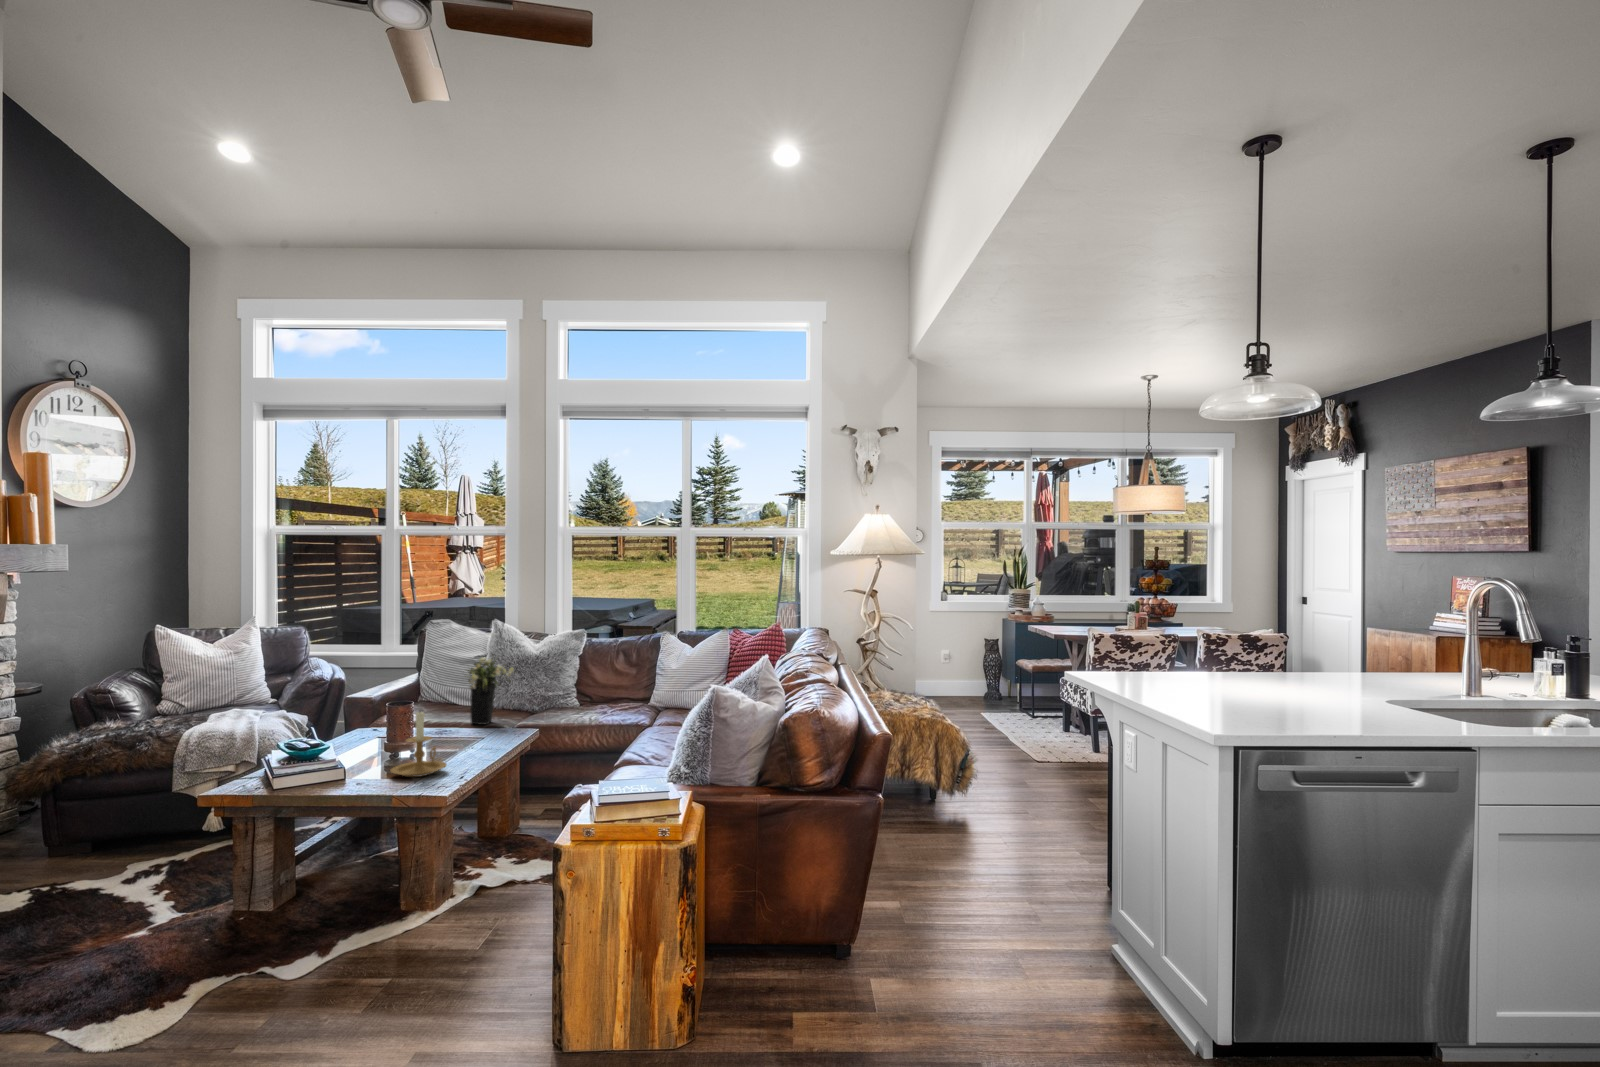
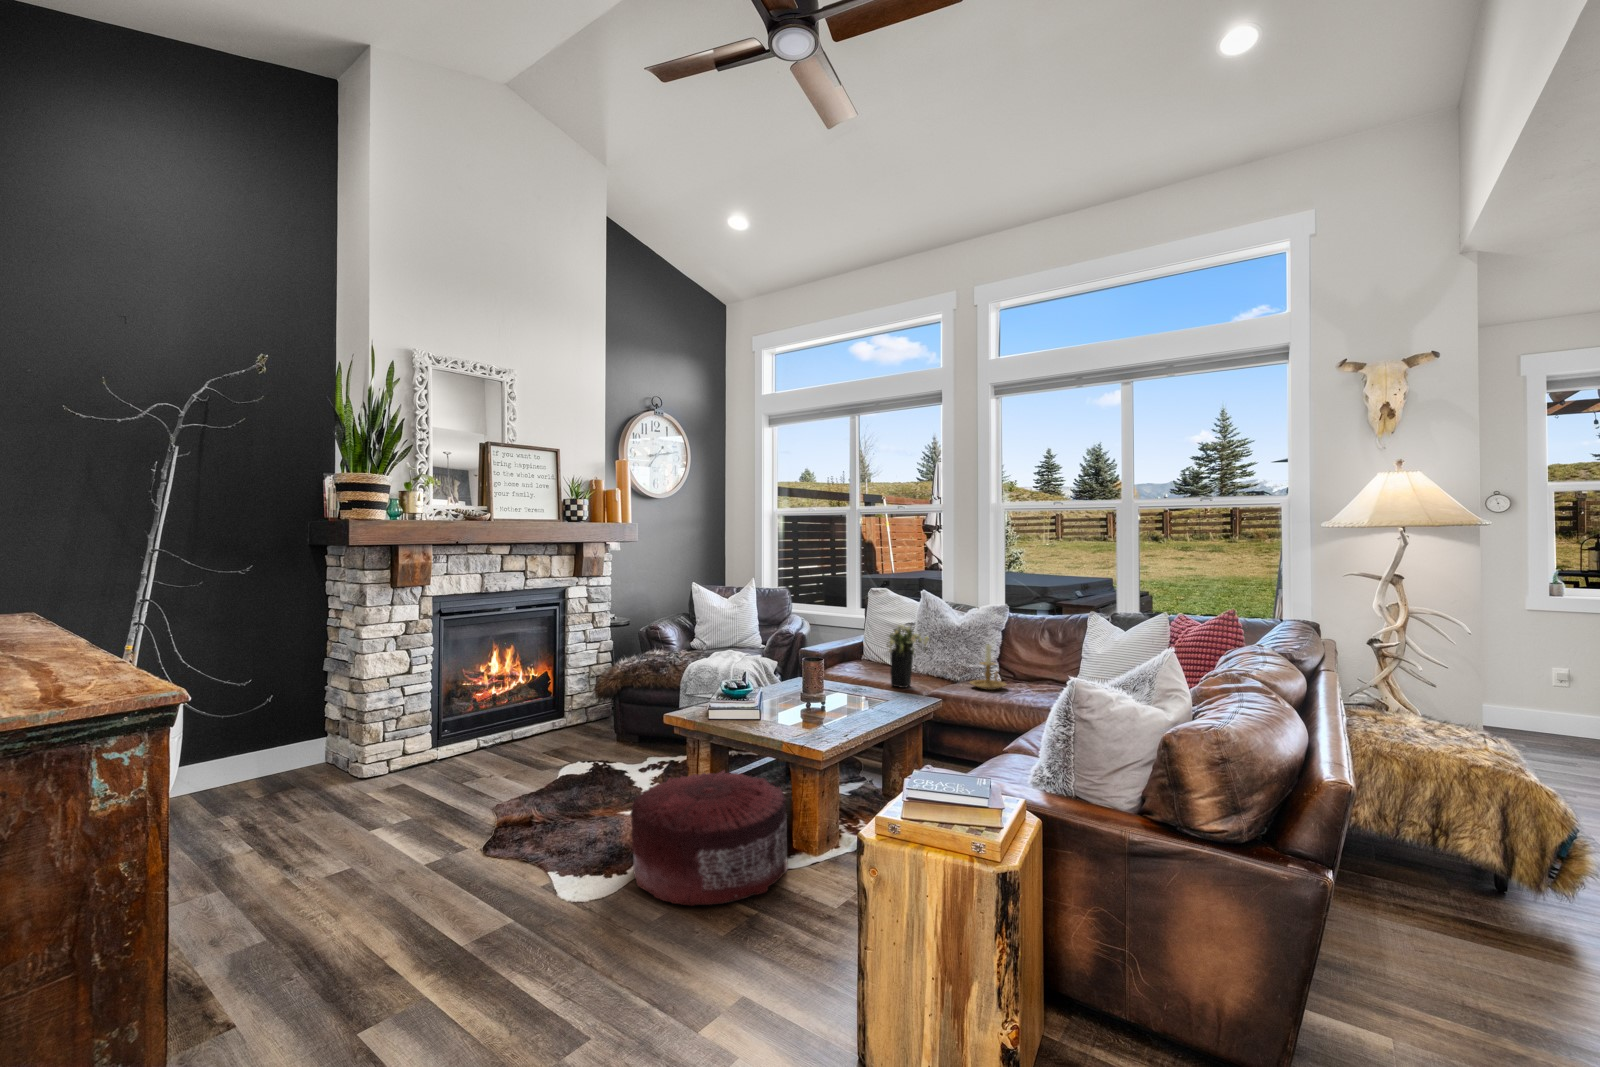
candle holder: present [391,711,447,777] -> present [970,644,1006,690]
pouf: none [189,842,404,1006] -> present [630,770,788,906]

